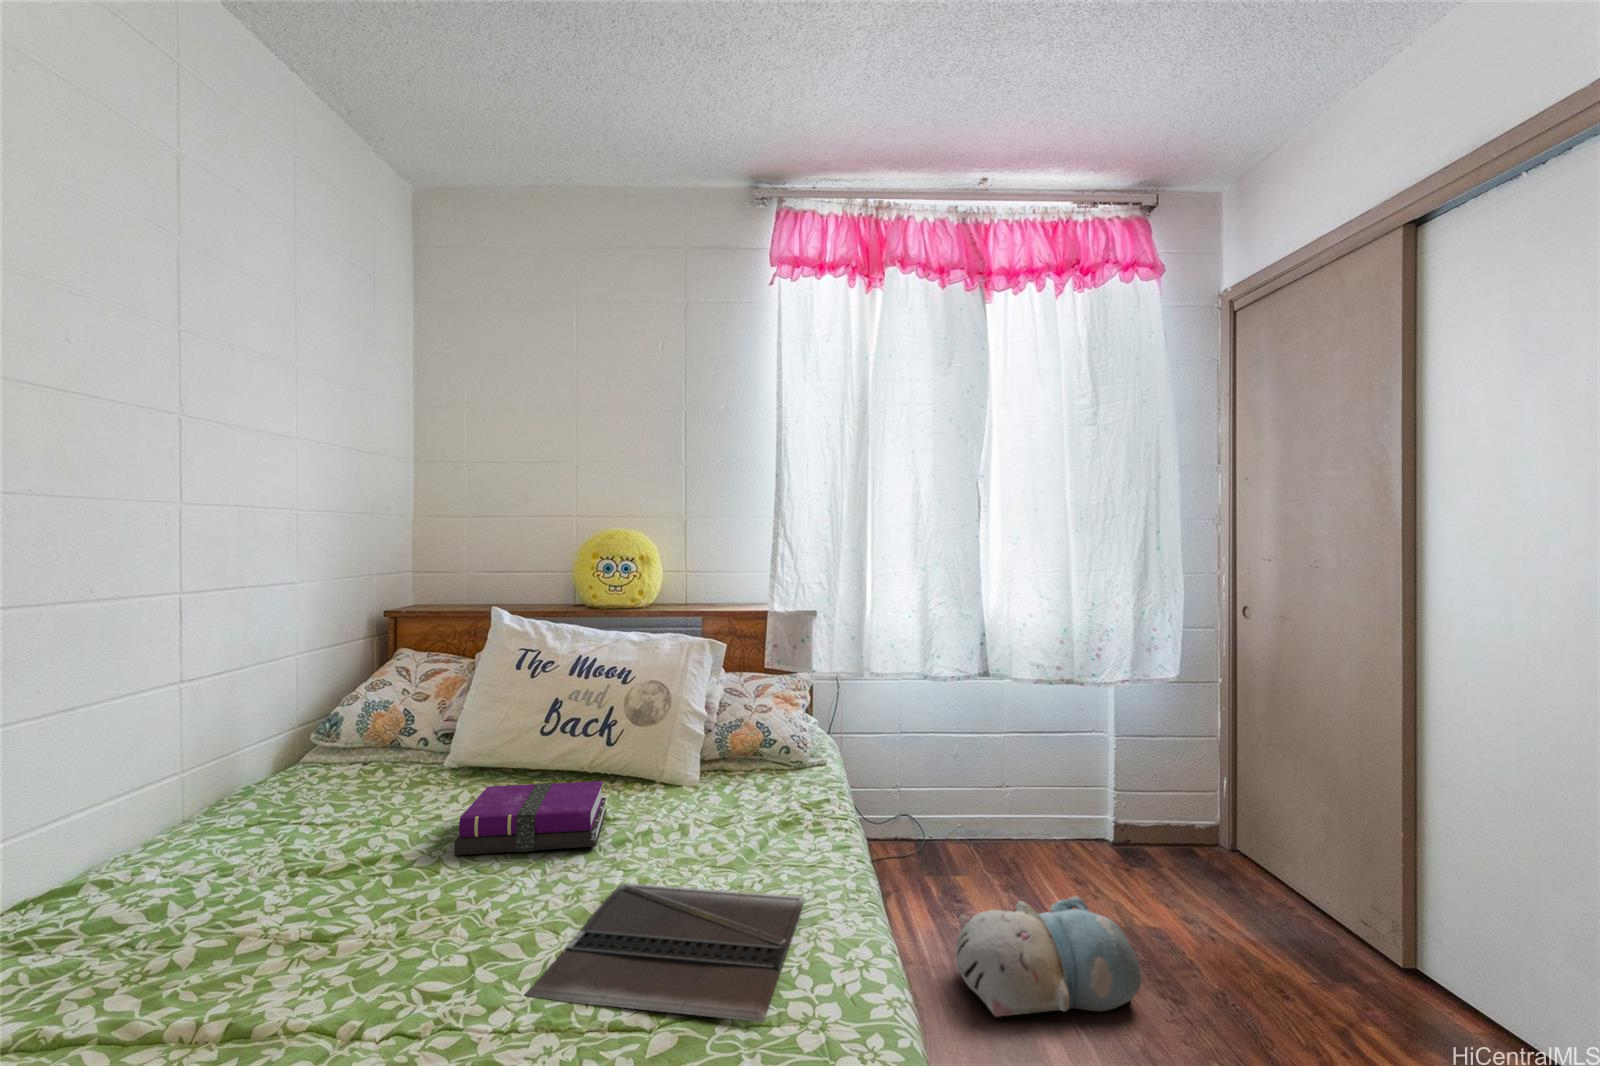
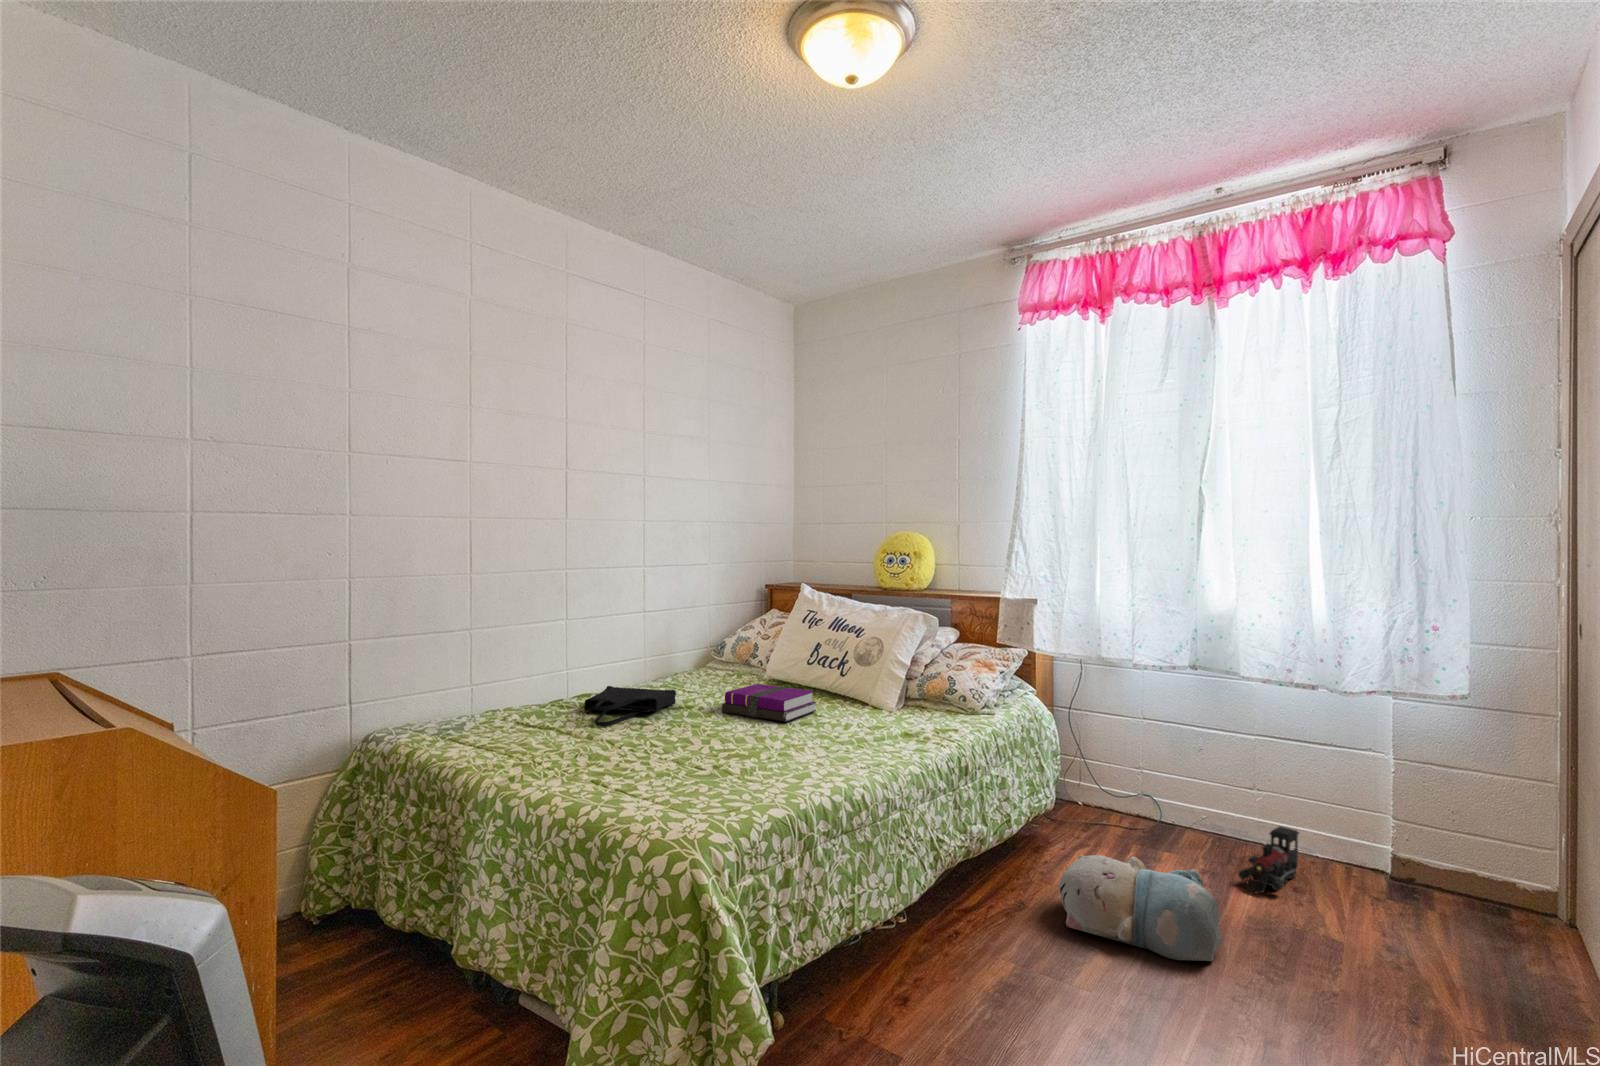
toy train: none [1043,817,1085,896] -> present [1238,826,1299,893]
tote bag: none [128,835,343,981] -> present [584,686,676,726]
laptop: present [526,883,805,1022] -> none [685,736,849,787]

